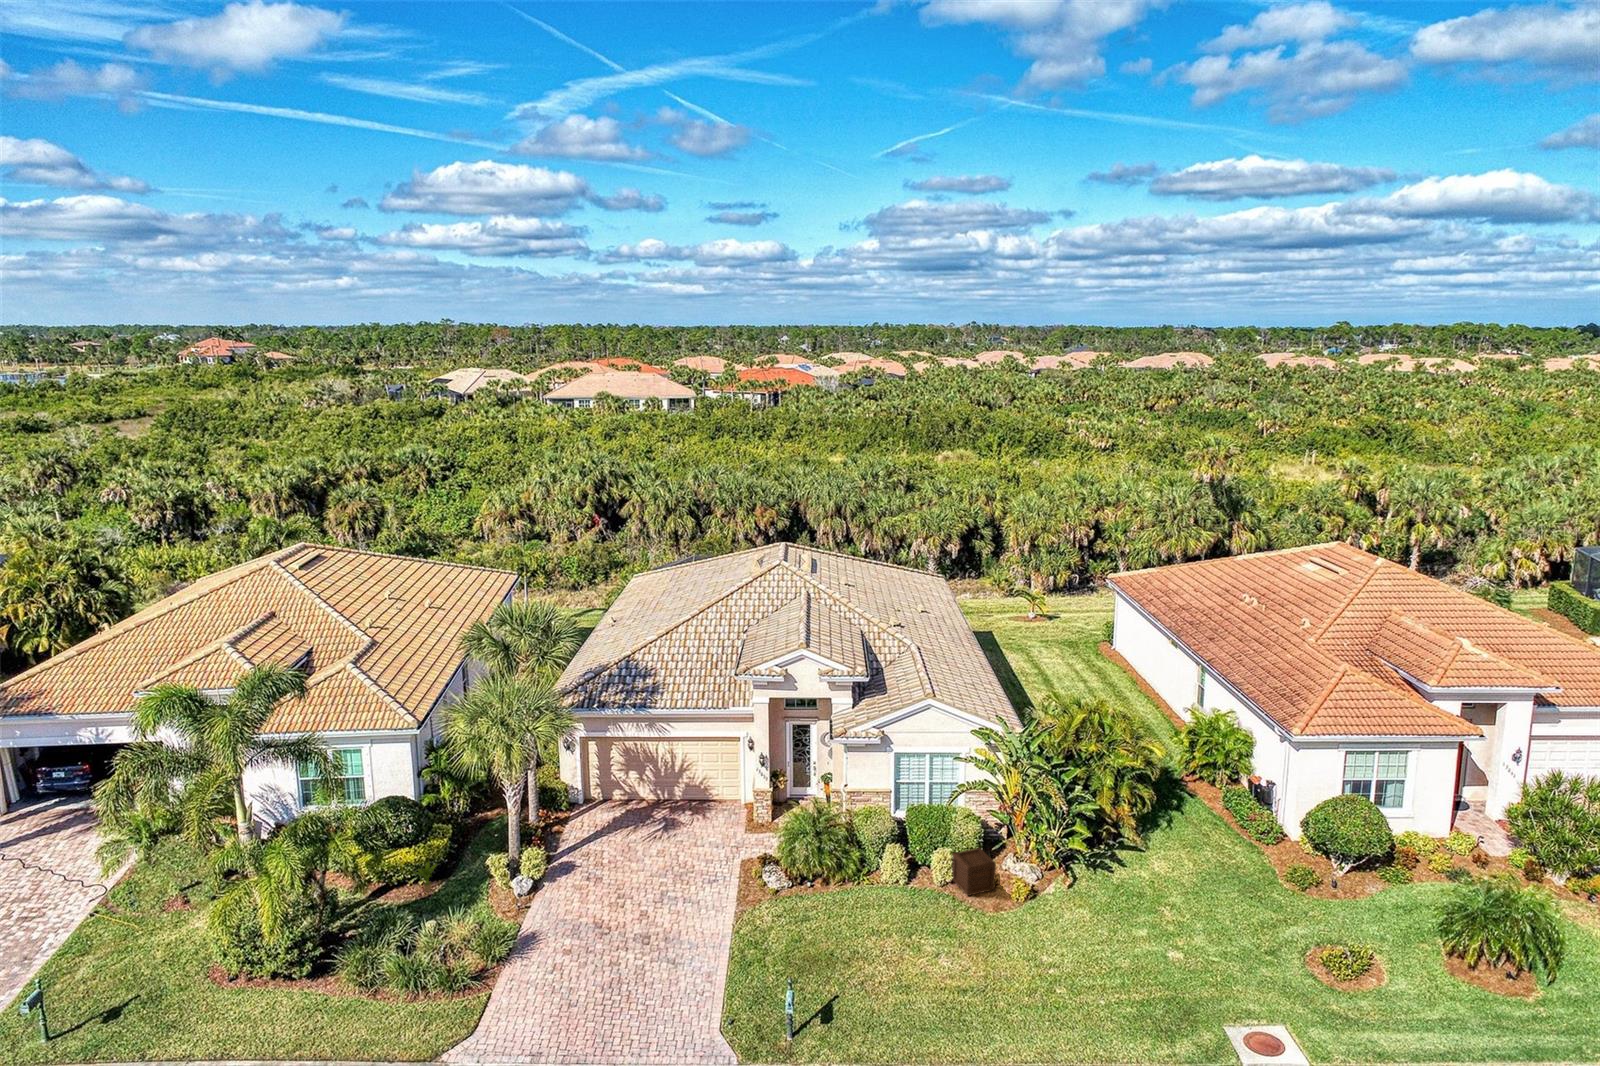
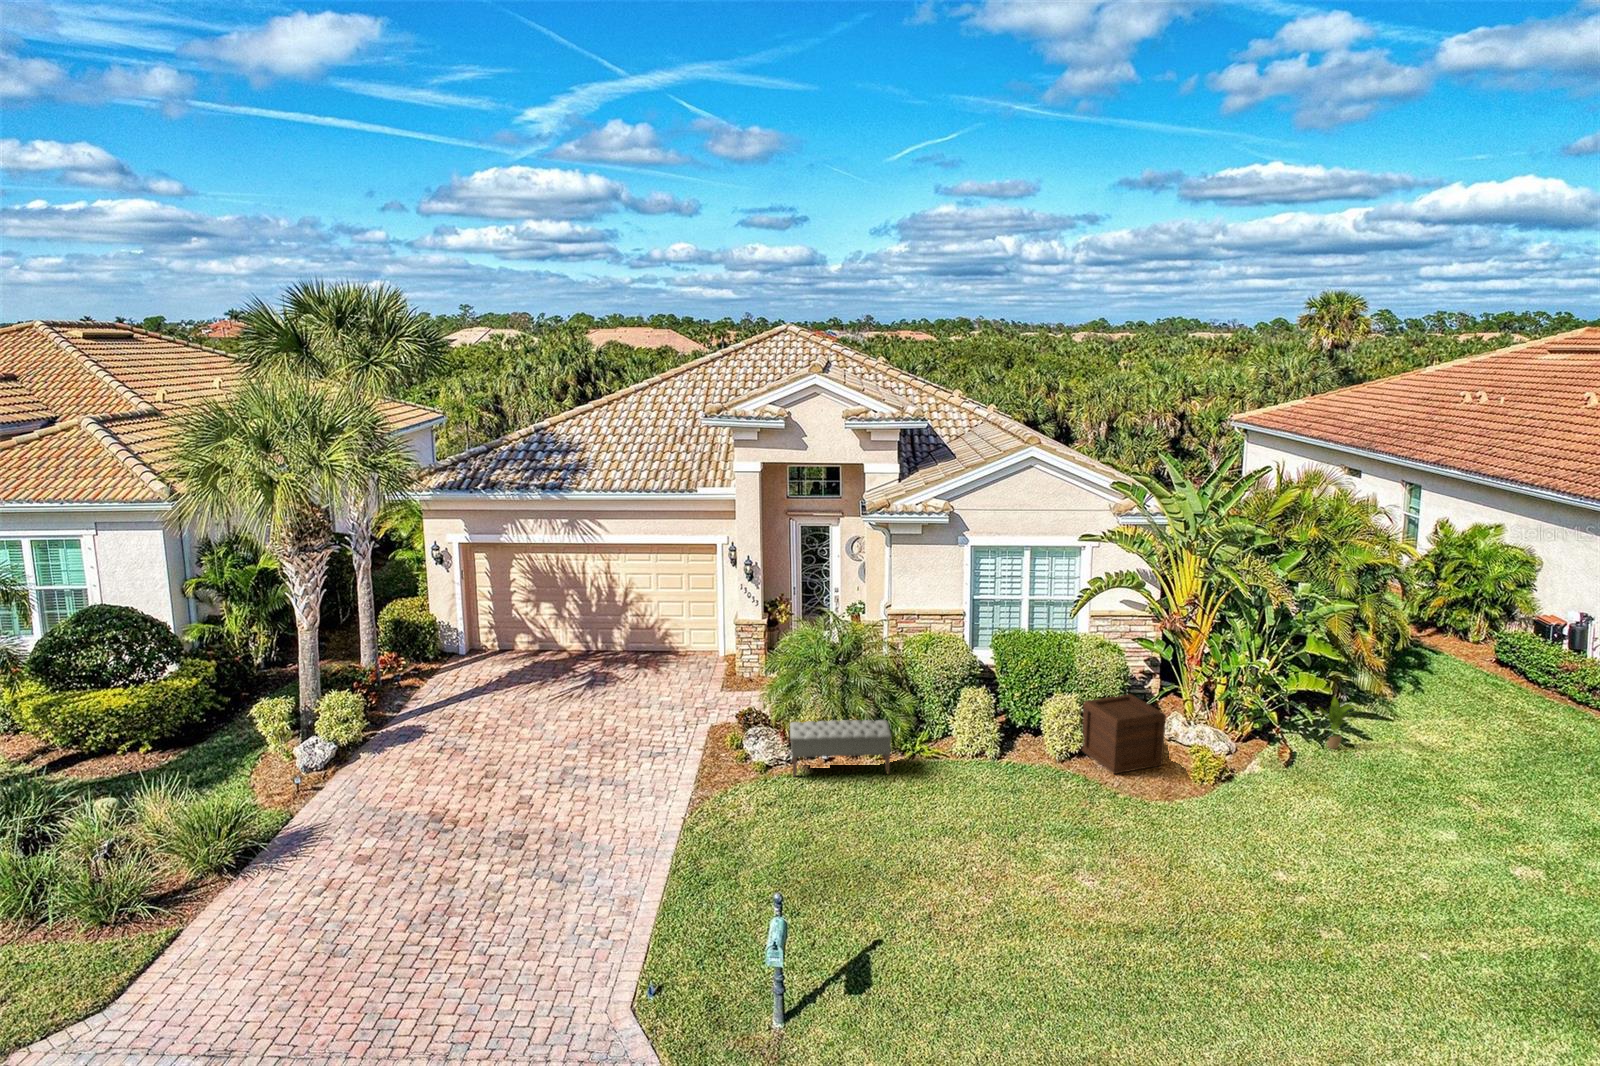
potted plant: present [415,862,436,892] -> present [1319,697,1355,749]
bench: none [789,865,846,899] -> present [790,720,891,777]

